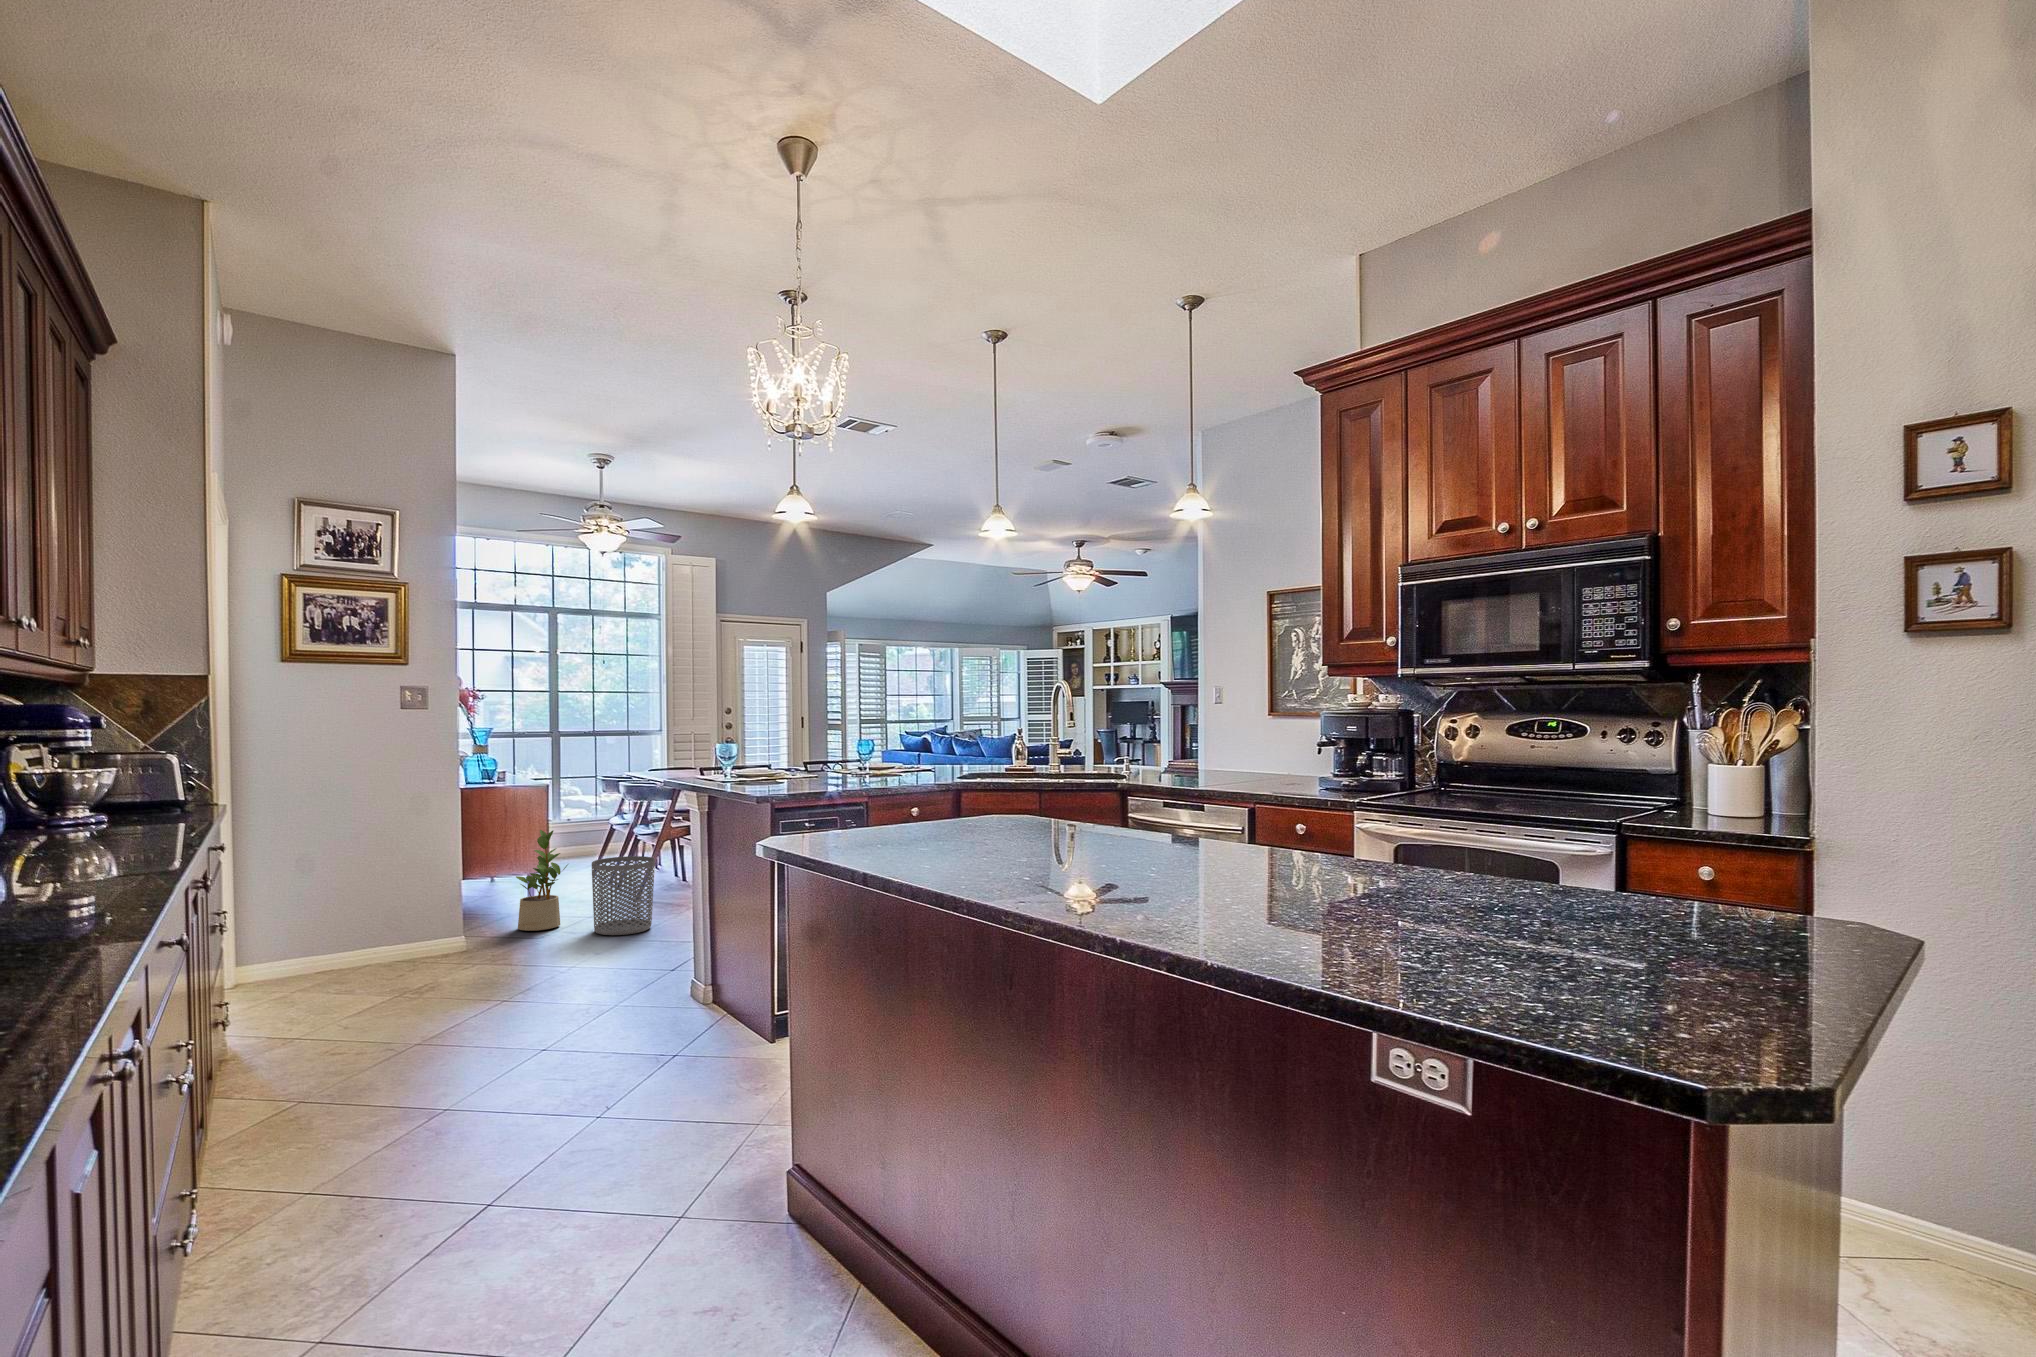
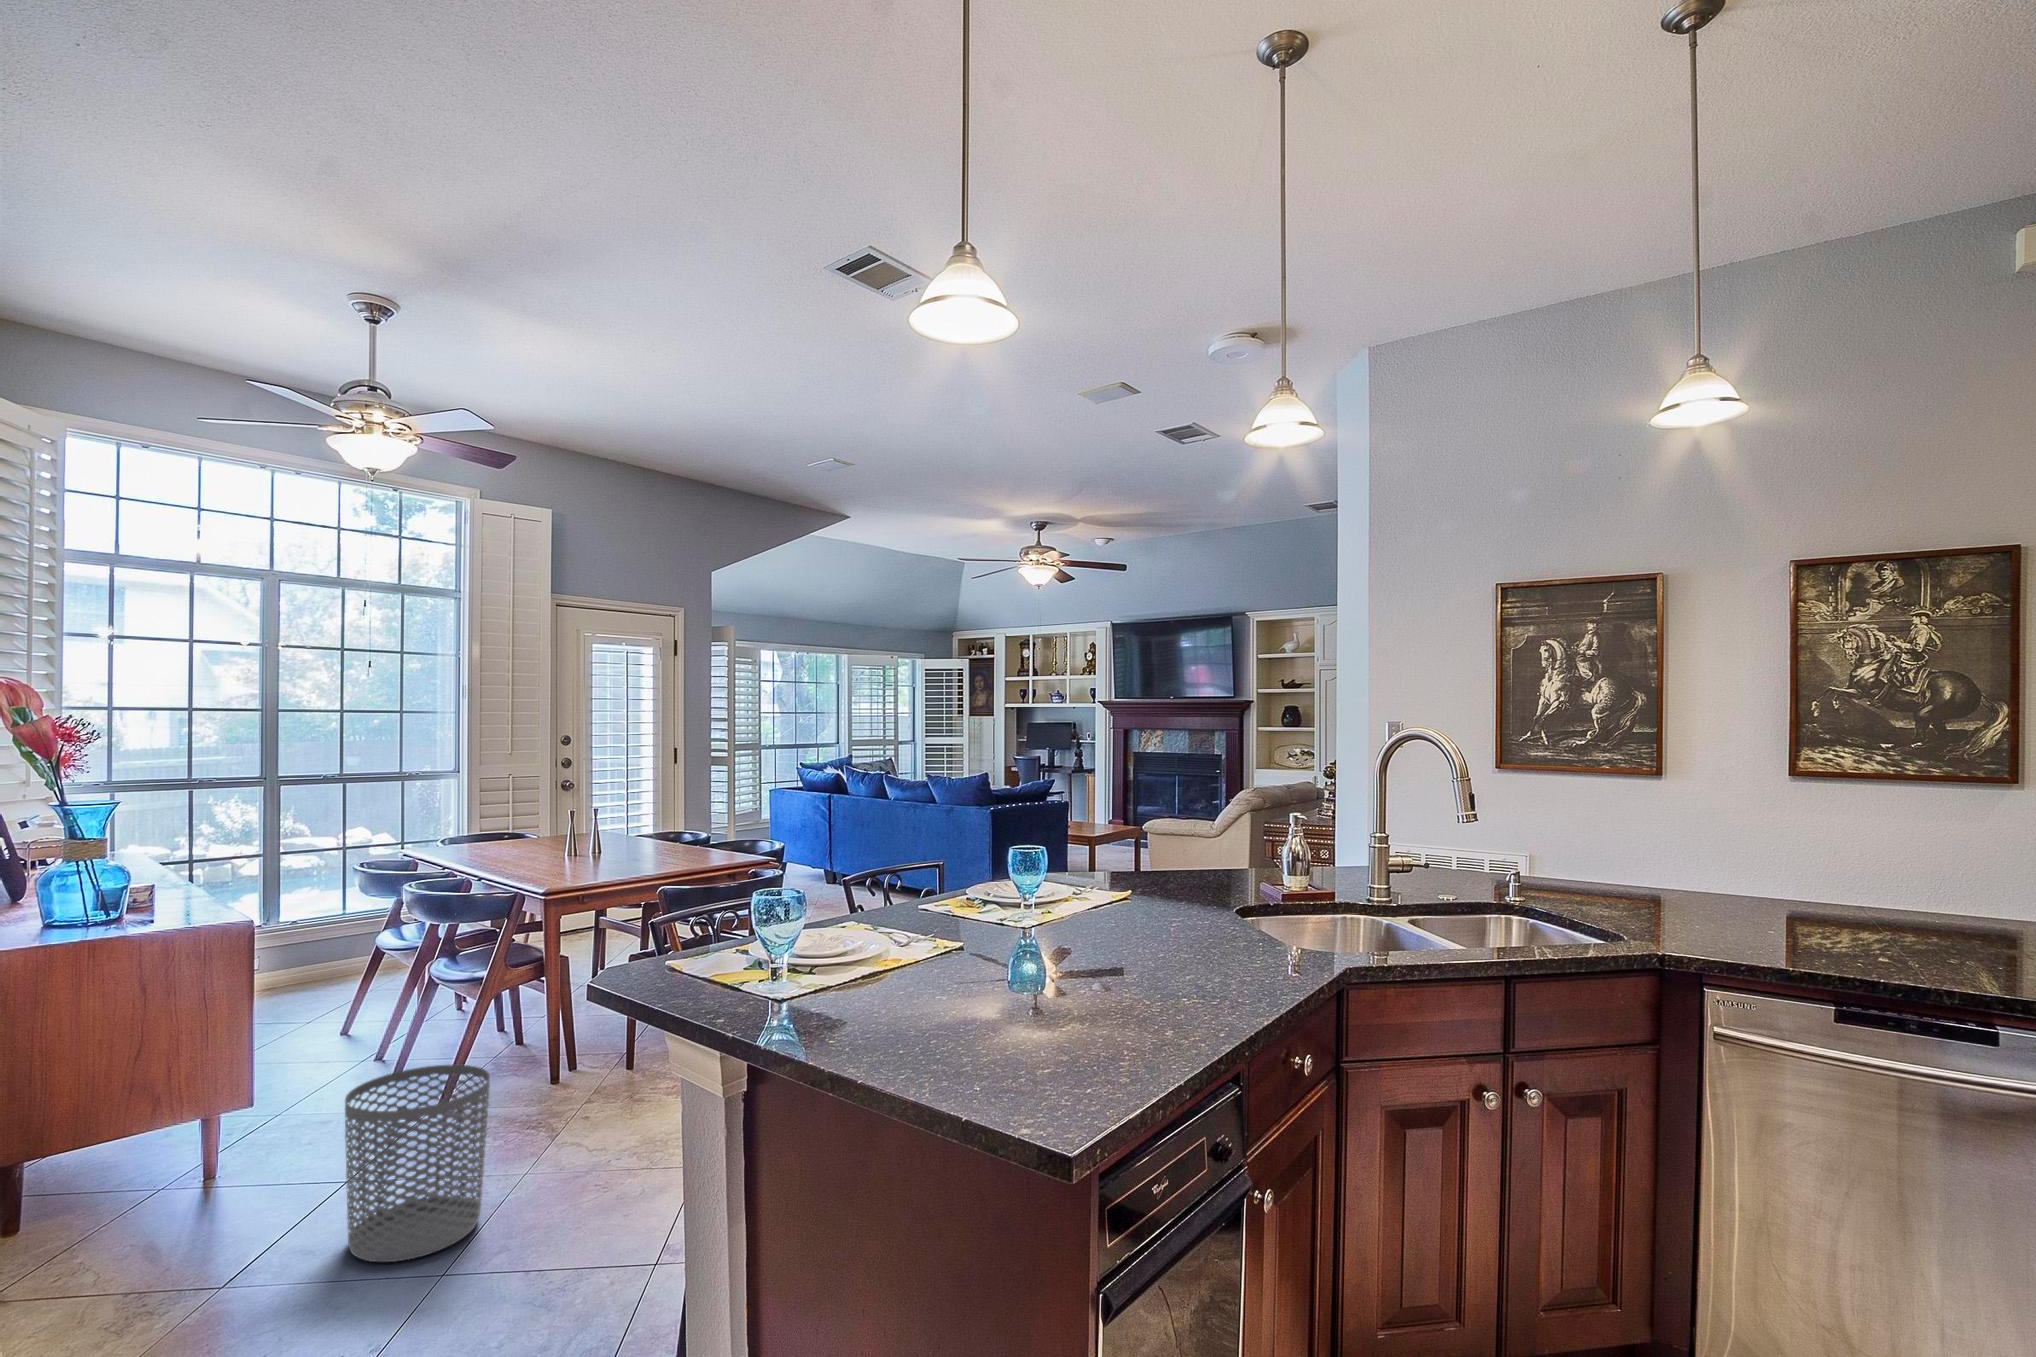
potted plant: present [516,830,567,931] -> none [156,1026,291,1262]

